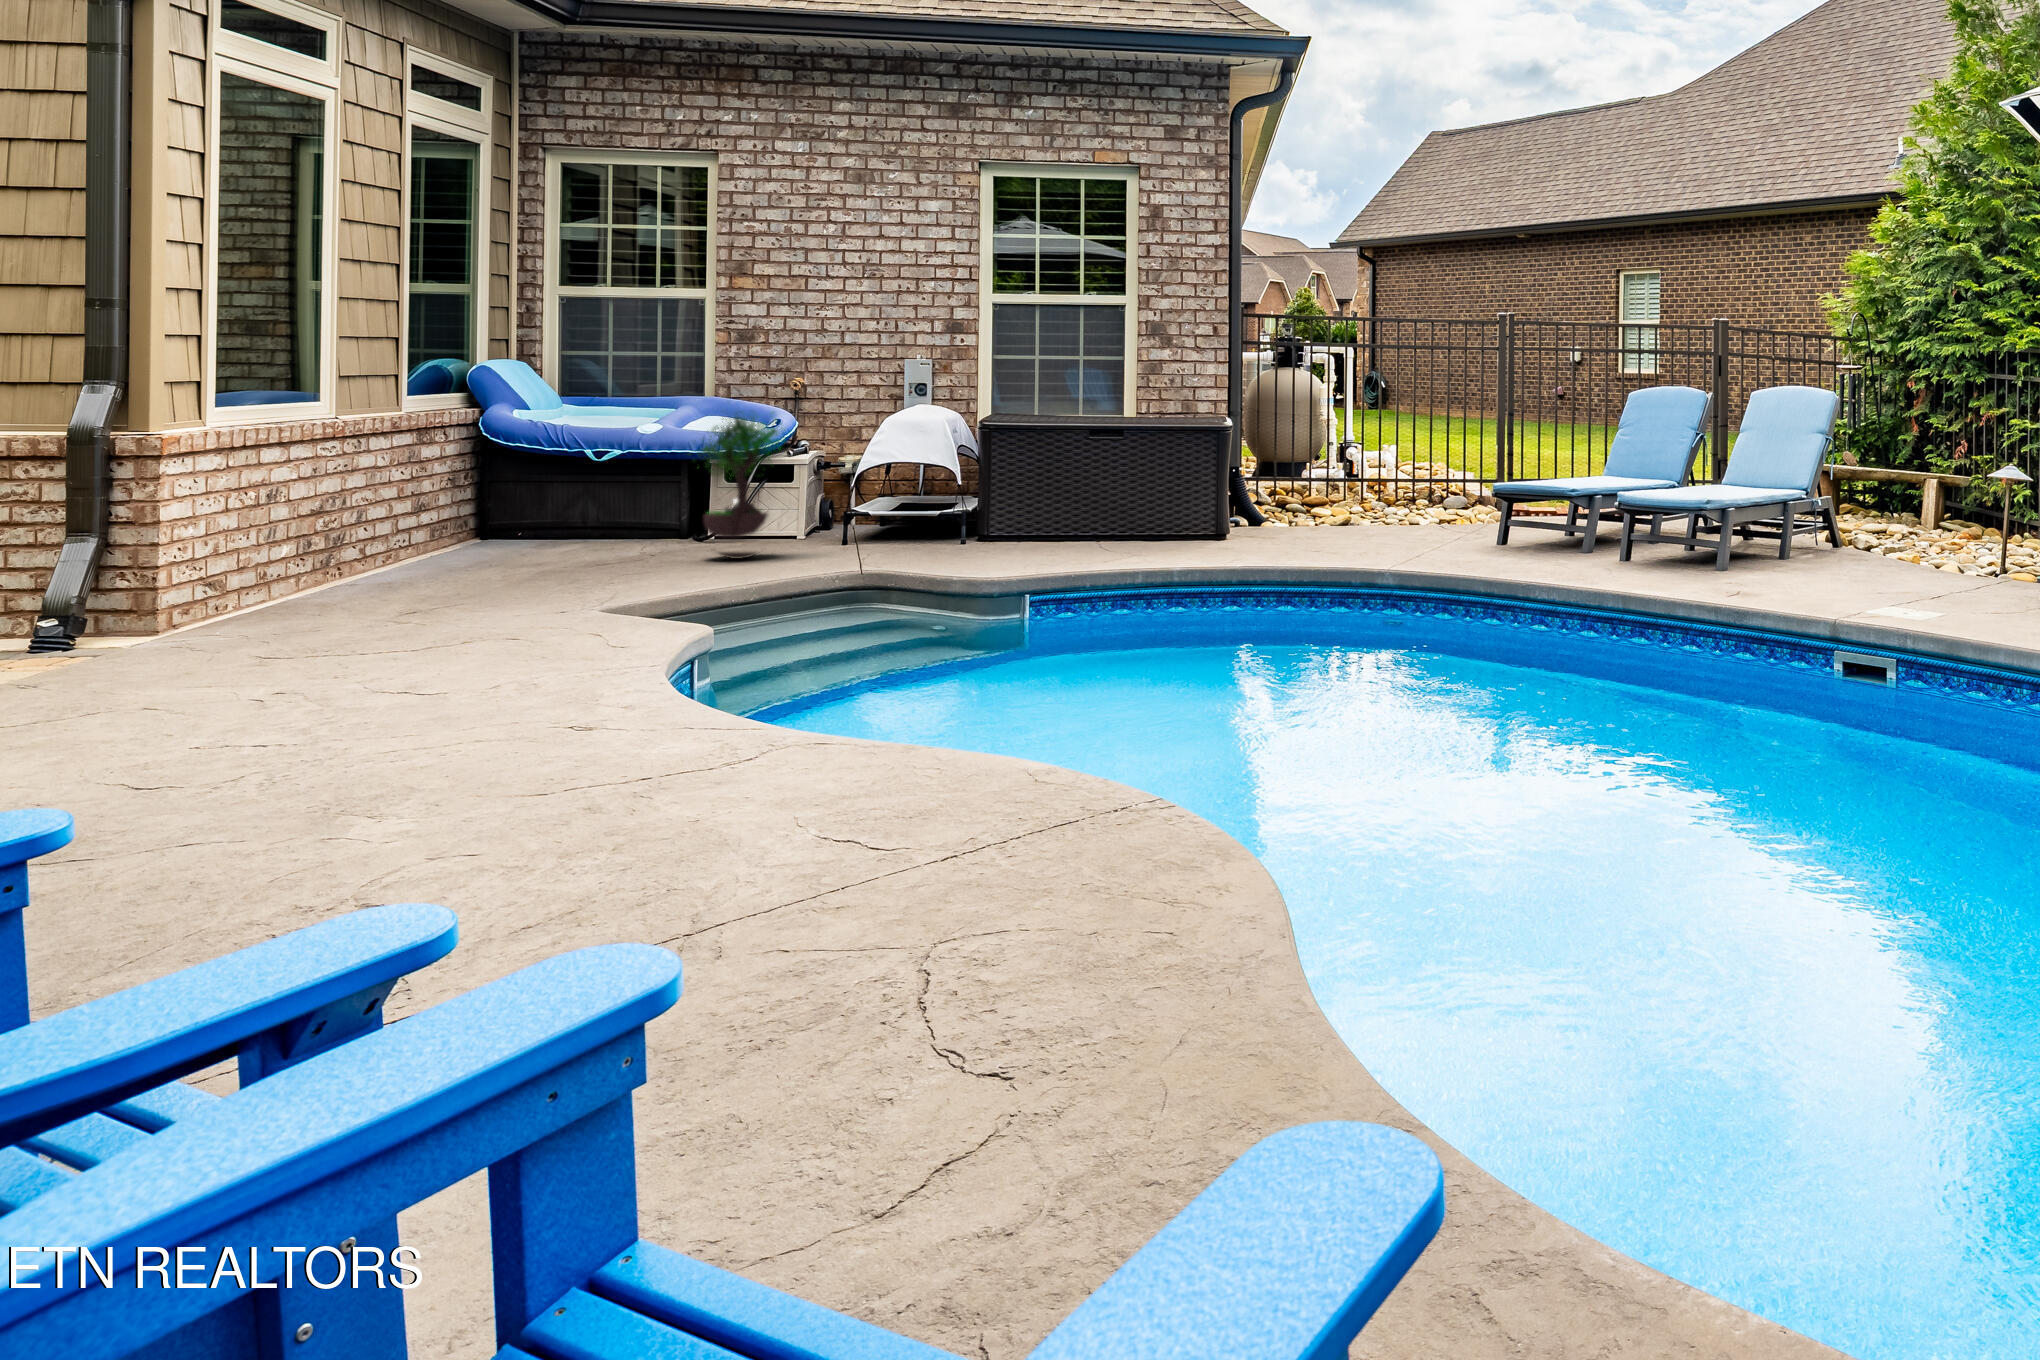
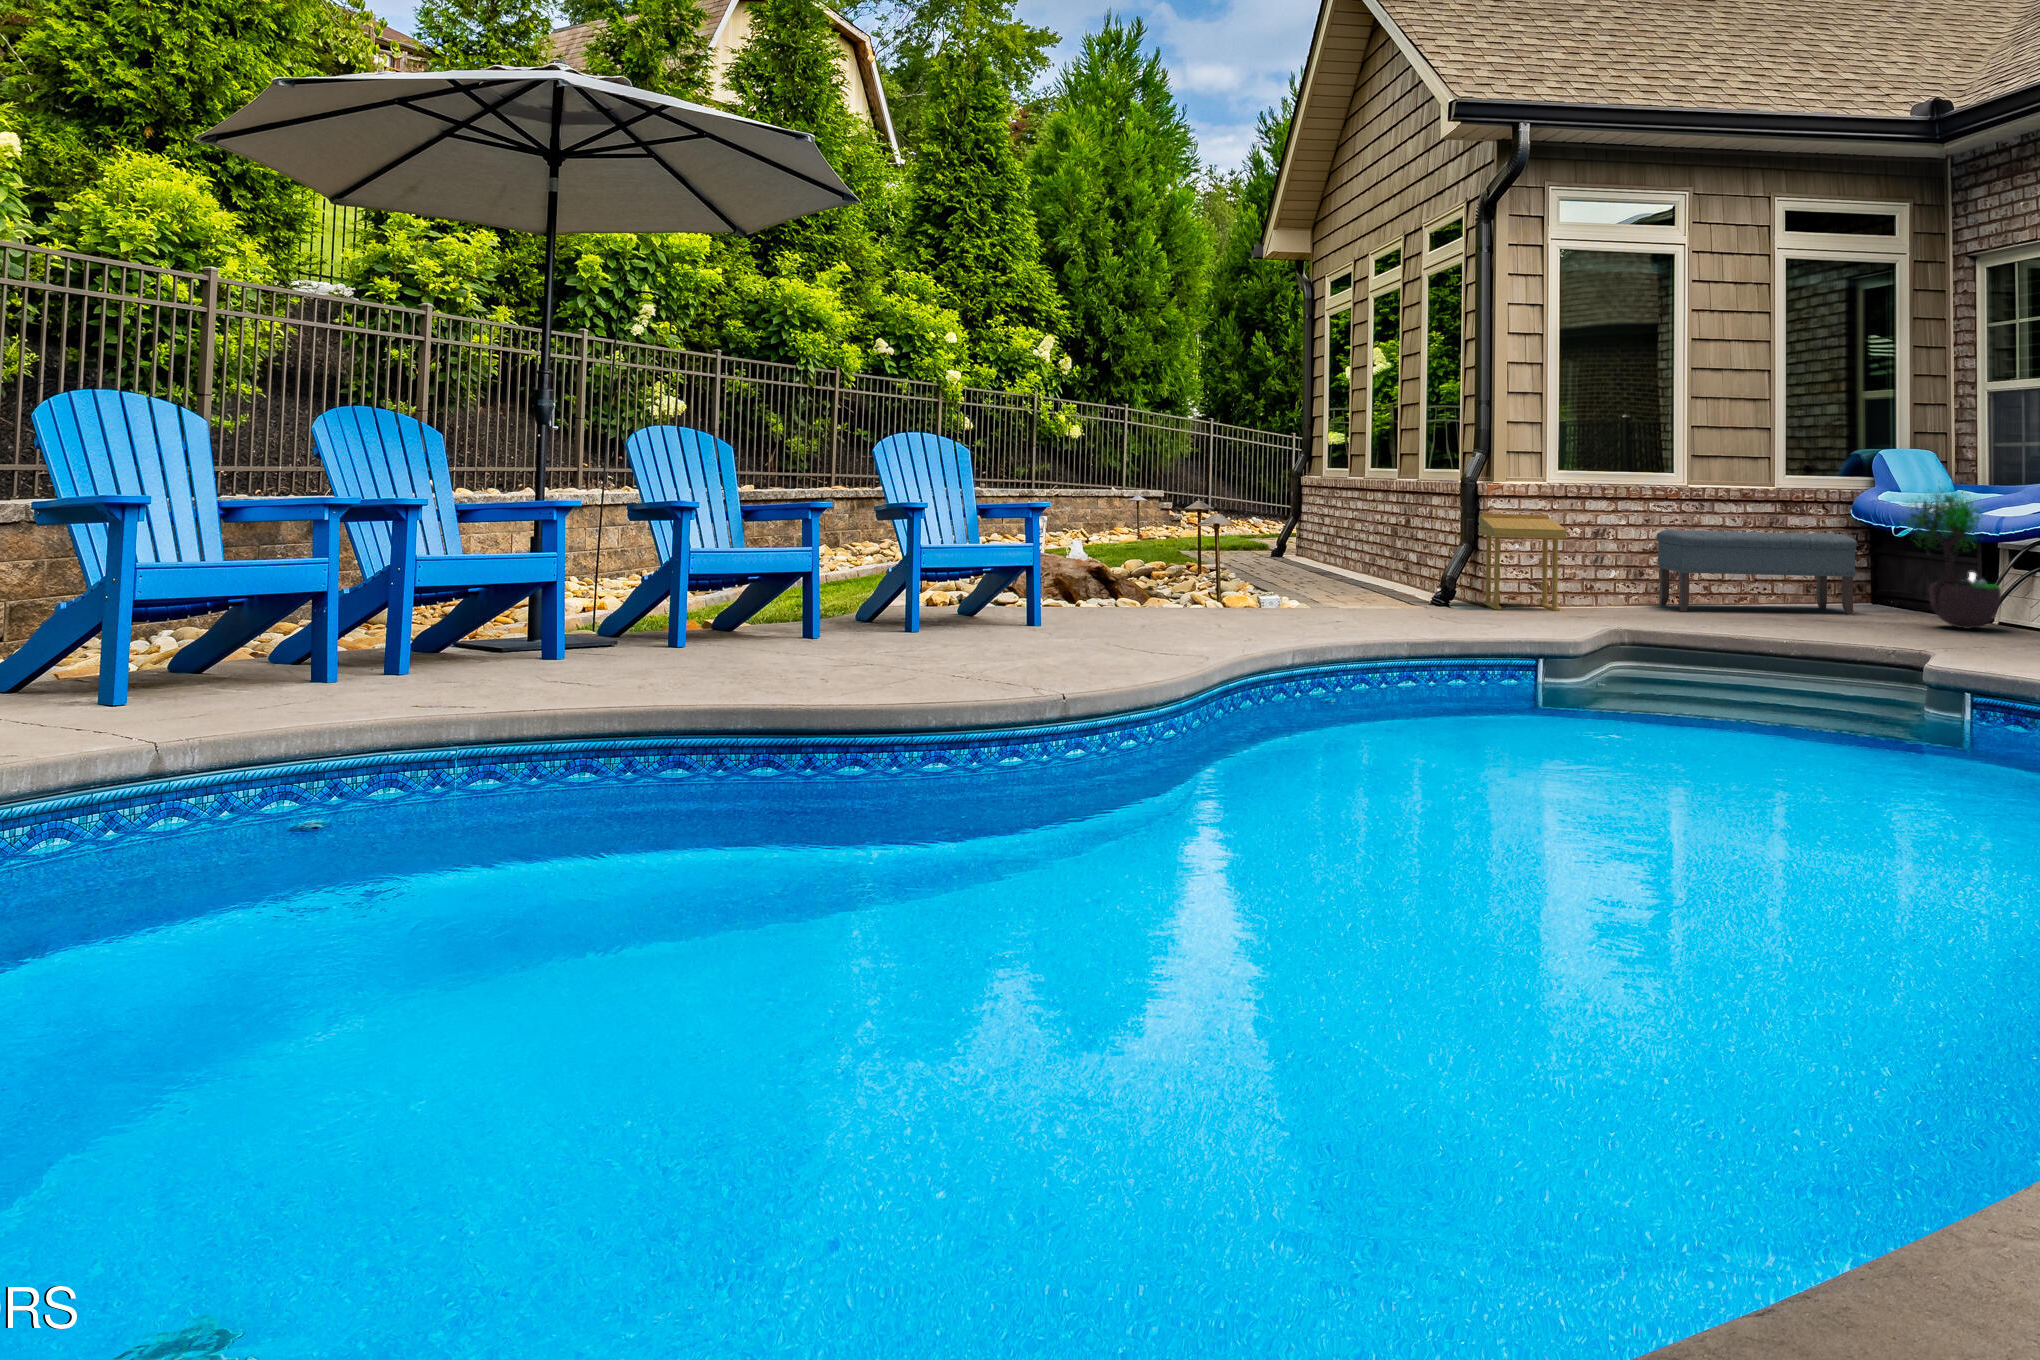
bench: none [341,472,567,597] -> present [1656,529,1857,615]
side table: none [148,473,370,641] -> present [1479,513,1567,611]

